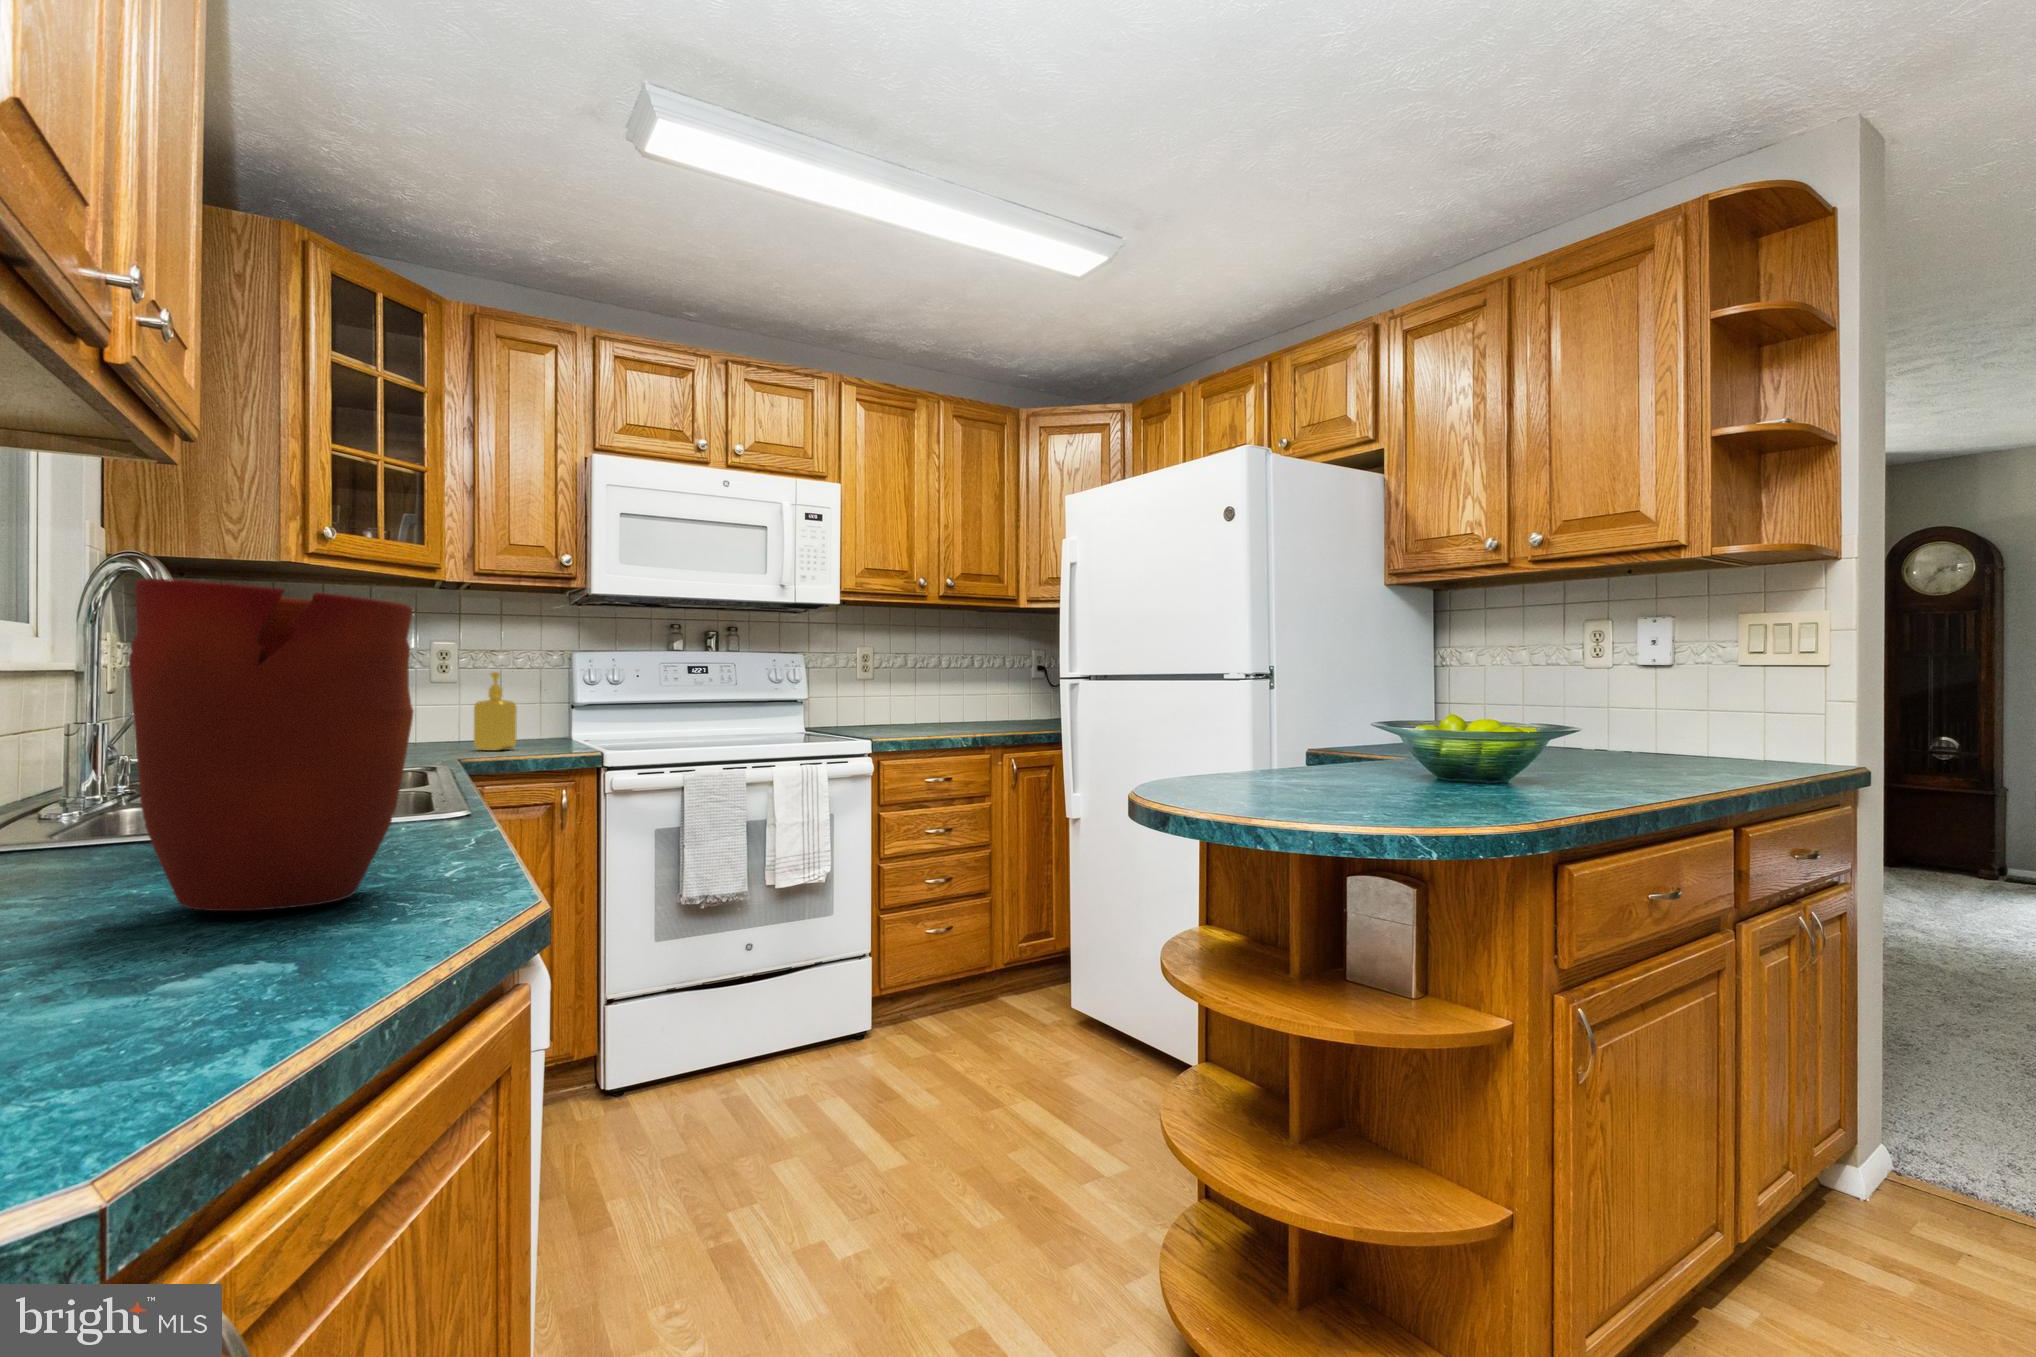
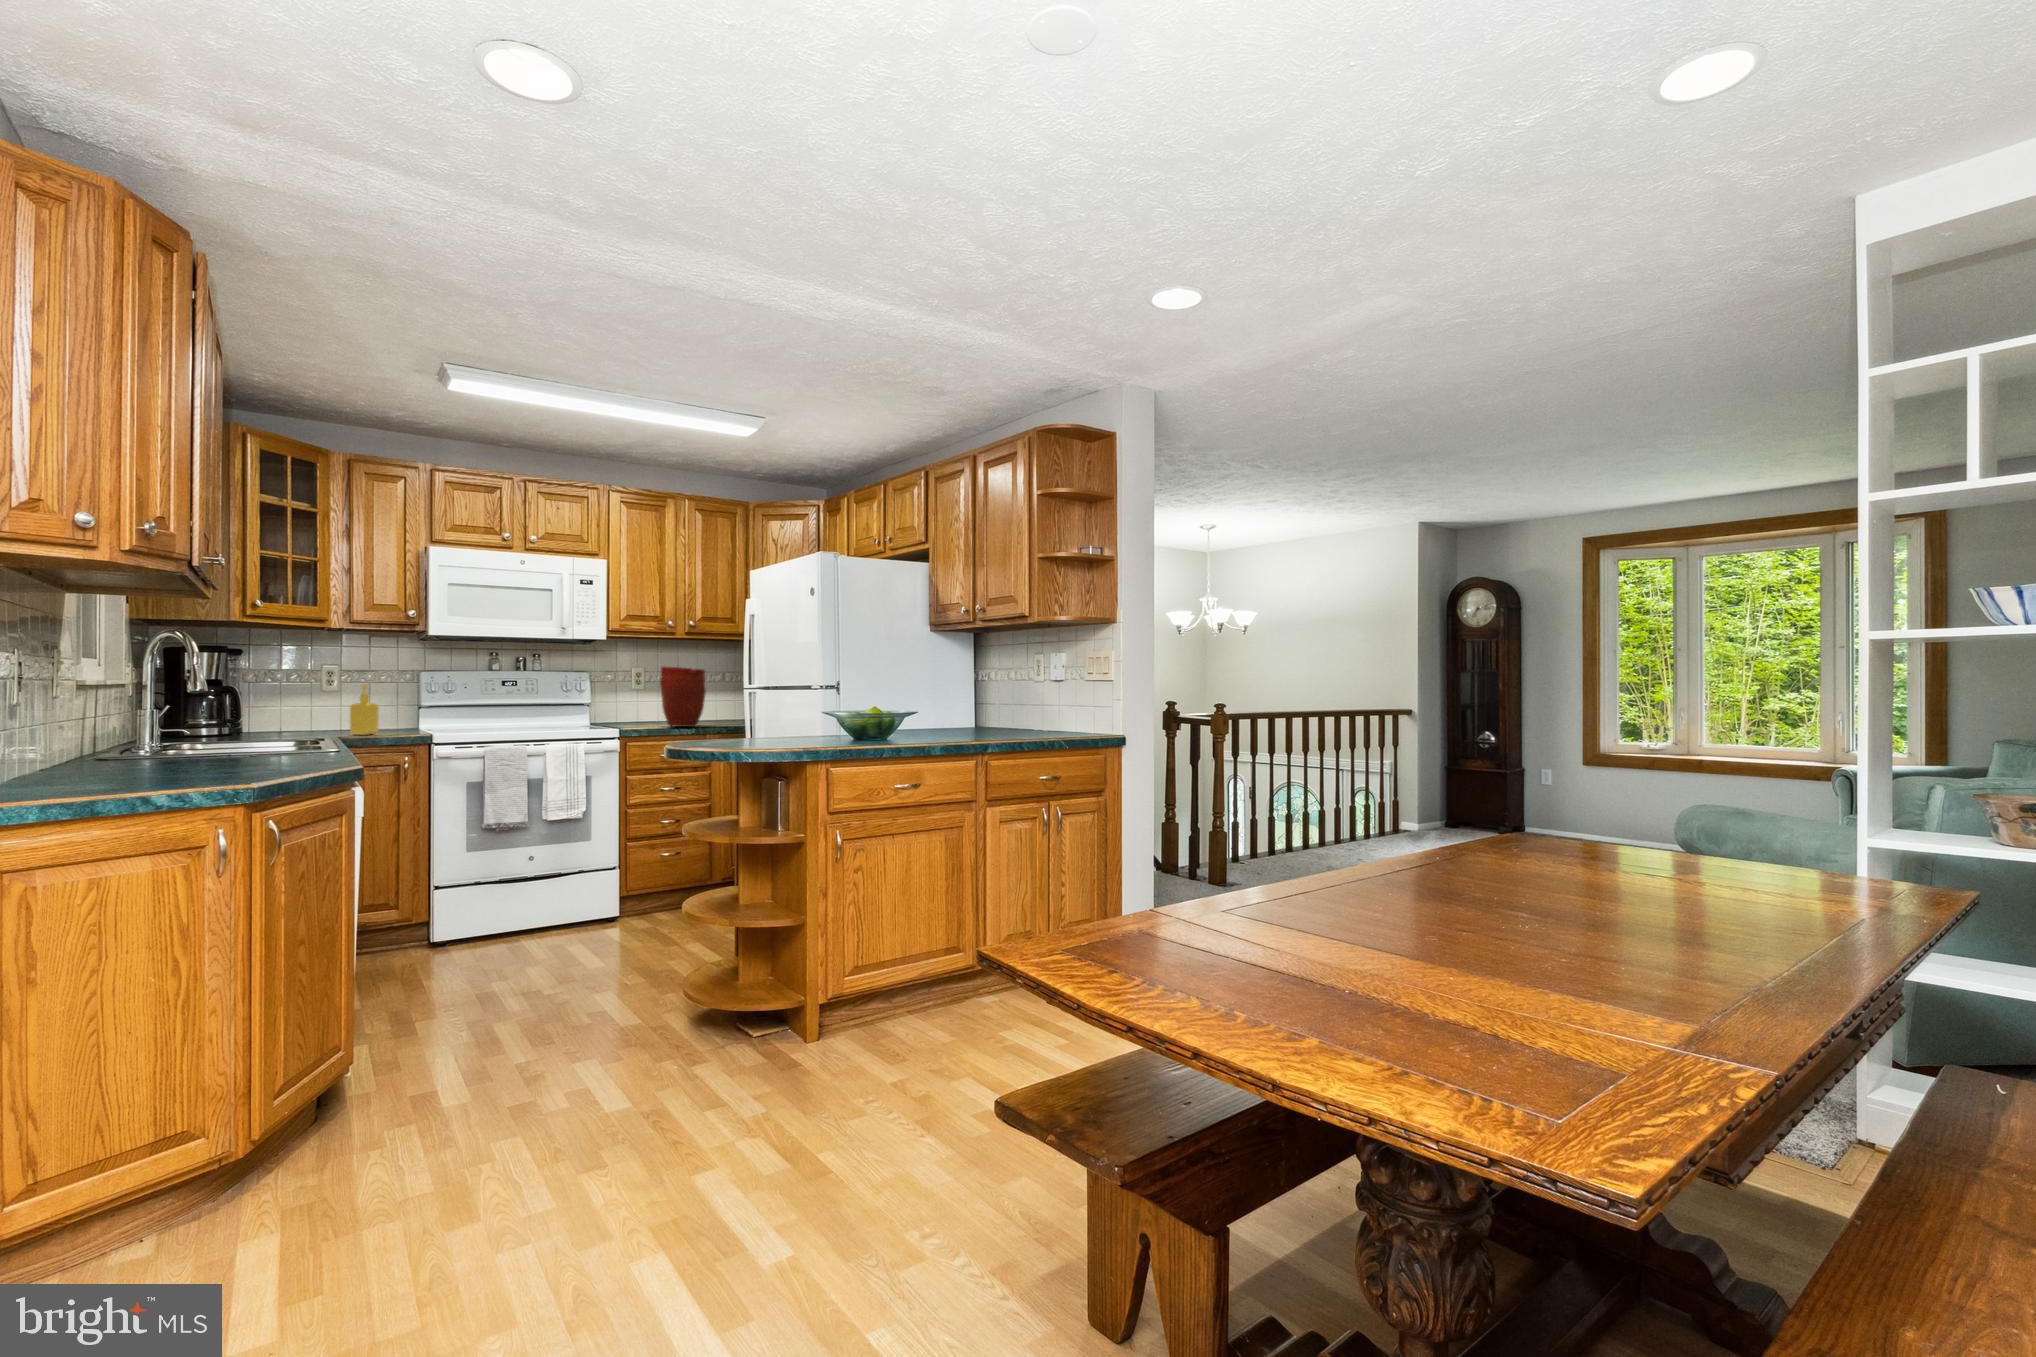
vase: present [129,579,413,911] -> present [660,666,706,727]

